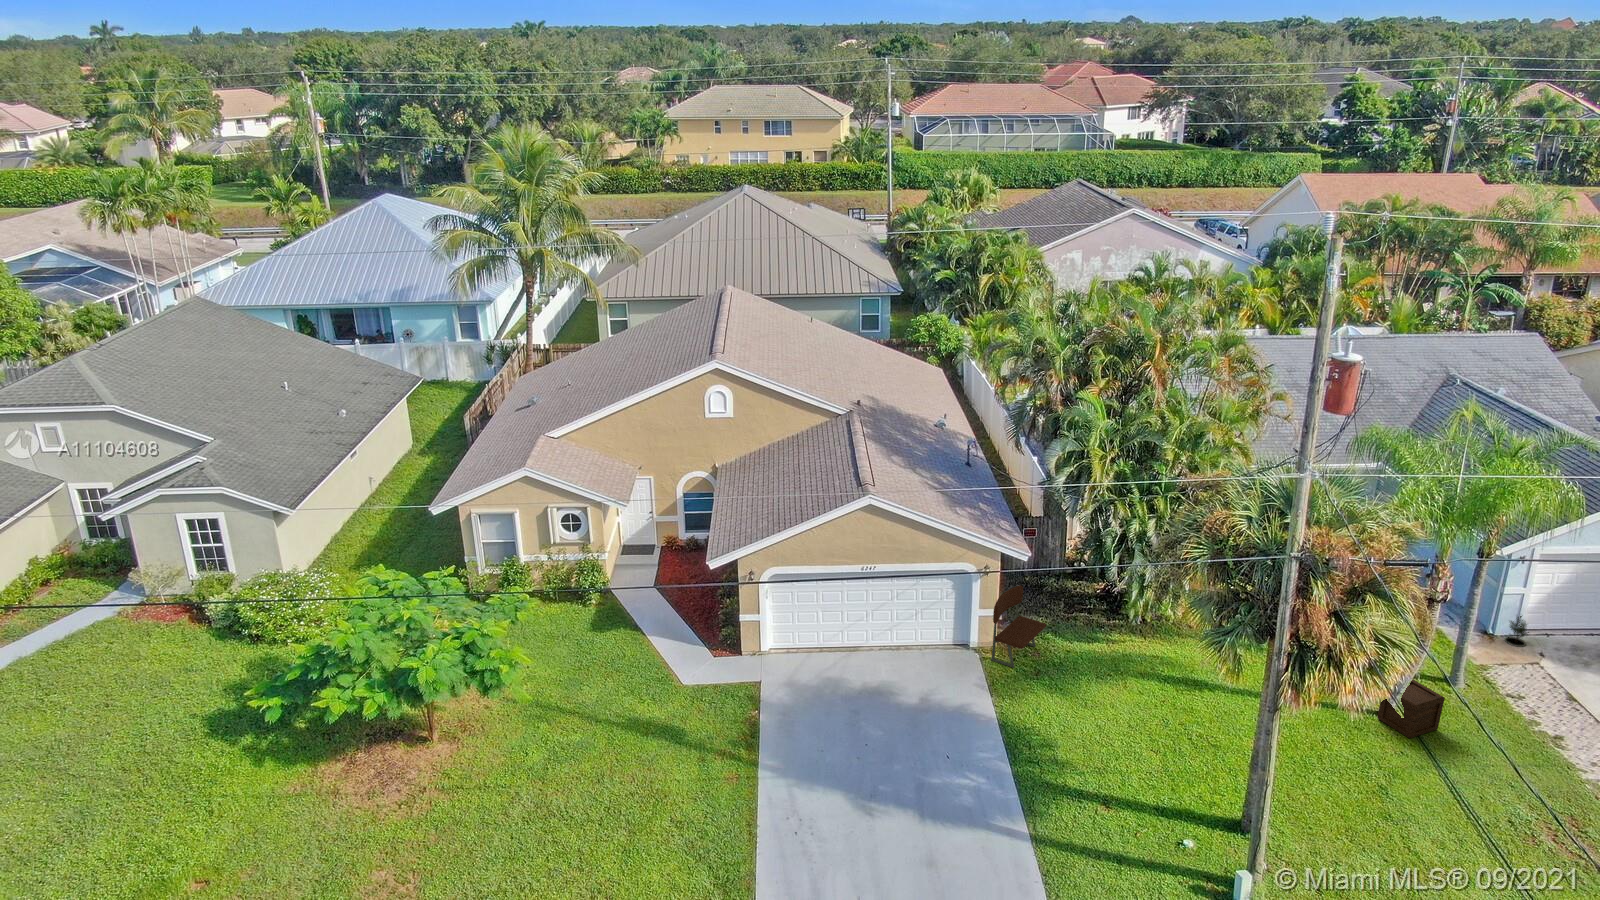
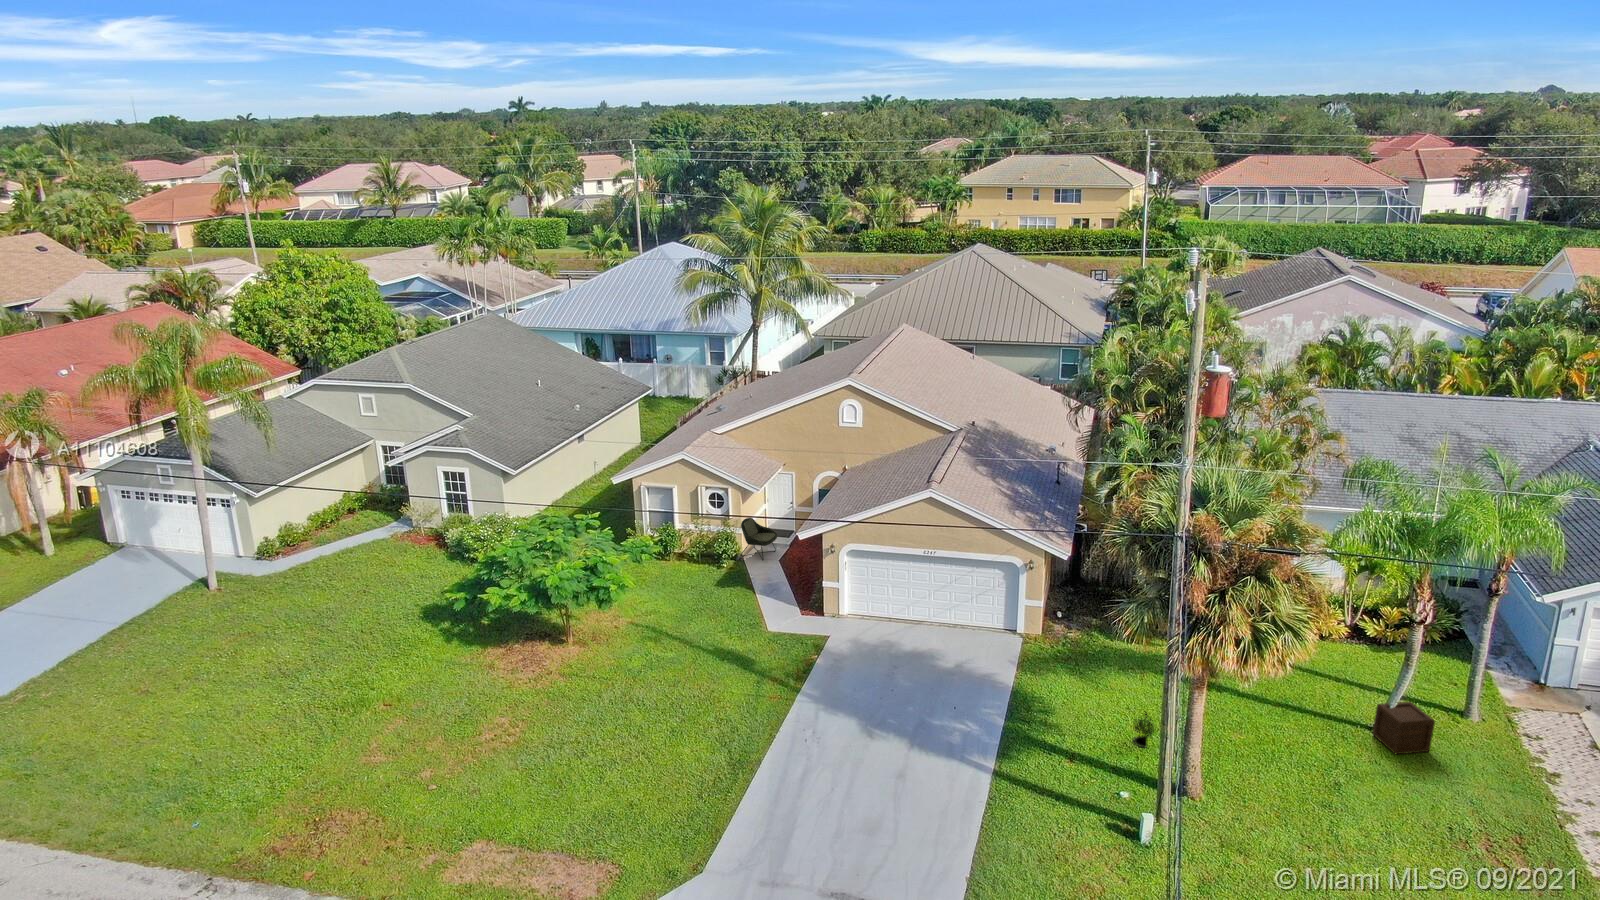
lounge chair: none [606,539,650,591] -> present [741,518,778,560]
bench: present [991,585,1046,668] -> none [1031,583,1086,653]
potted tree: present [1505,616,1529,647] -> present [1133,712,1154,748]

